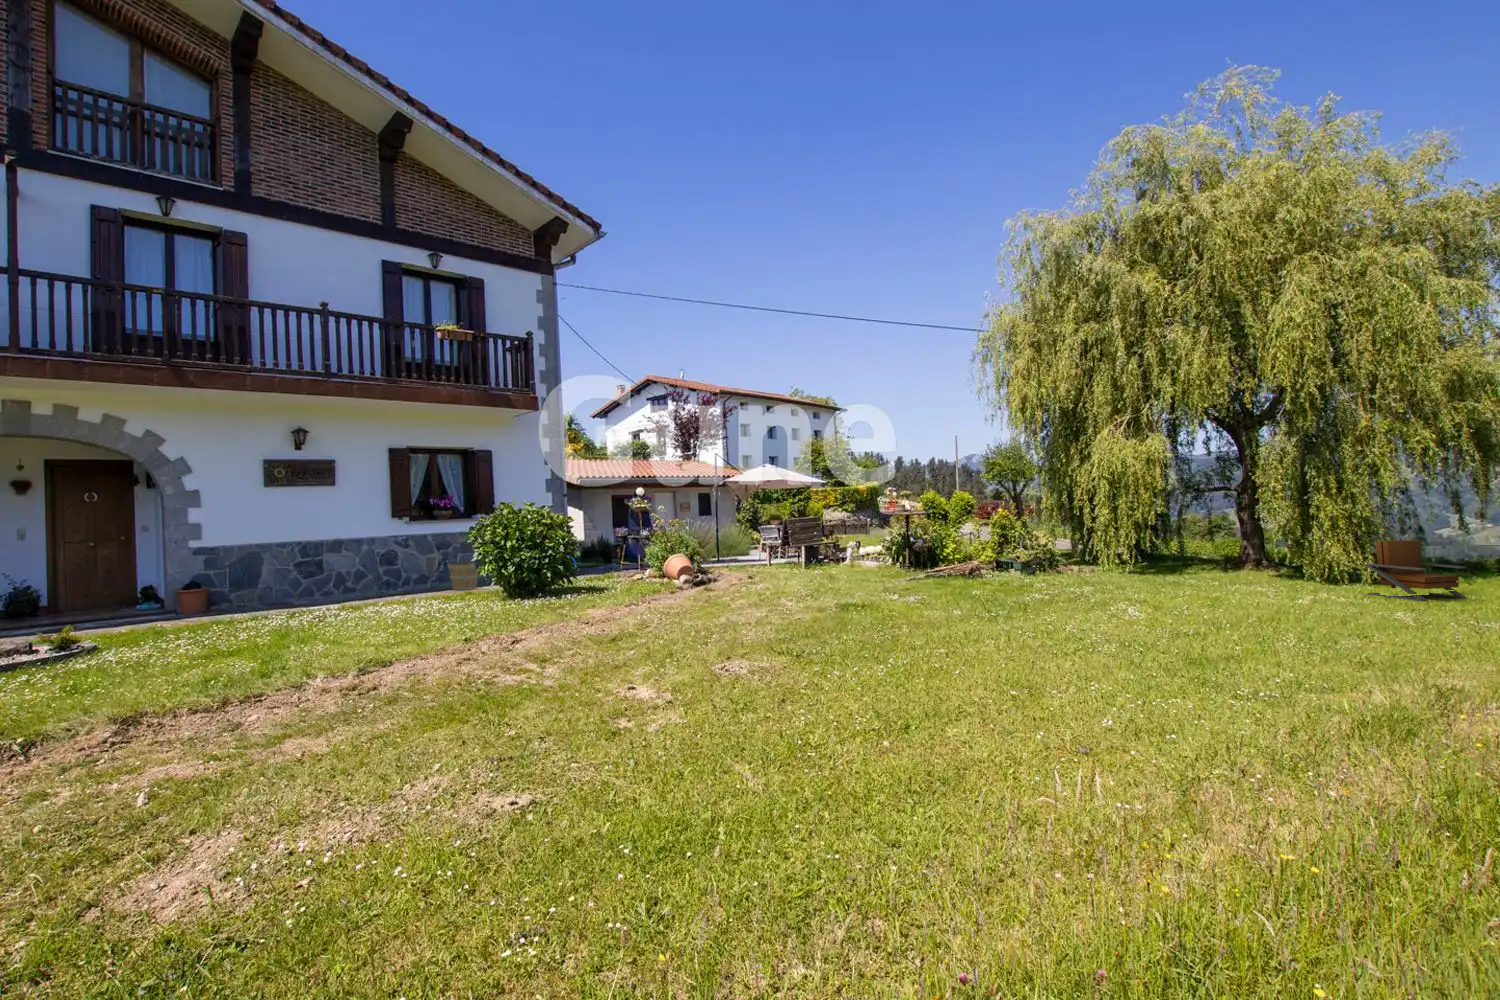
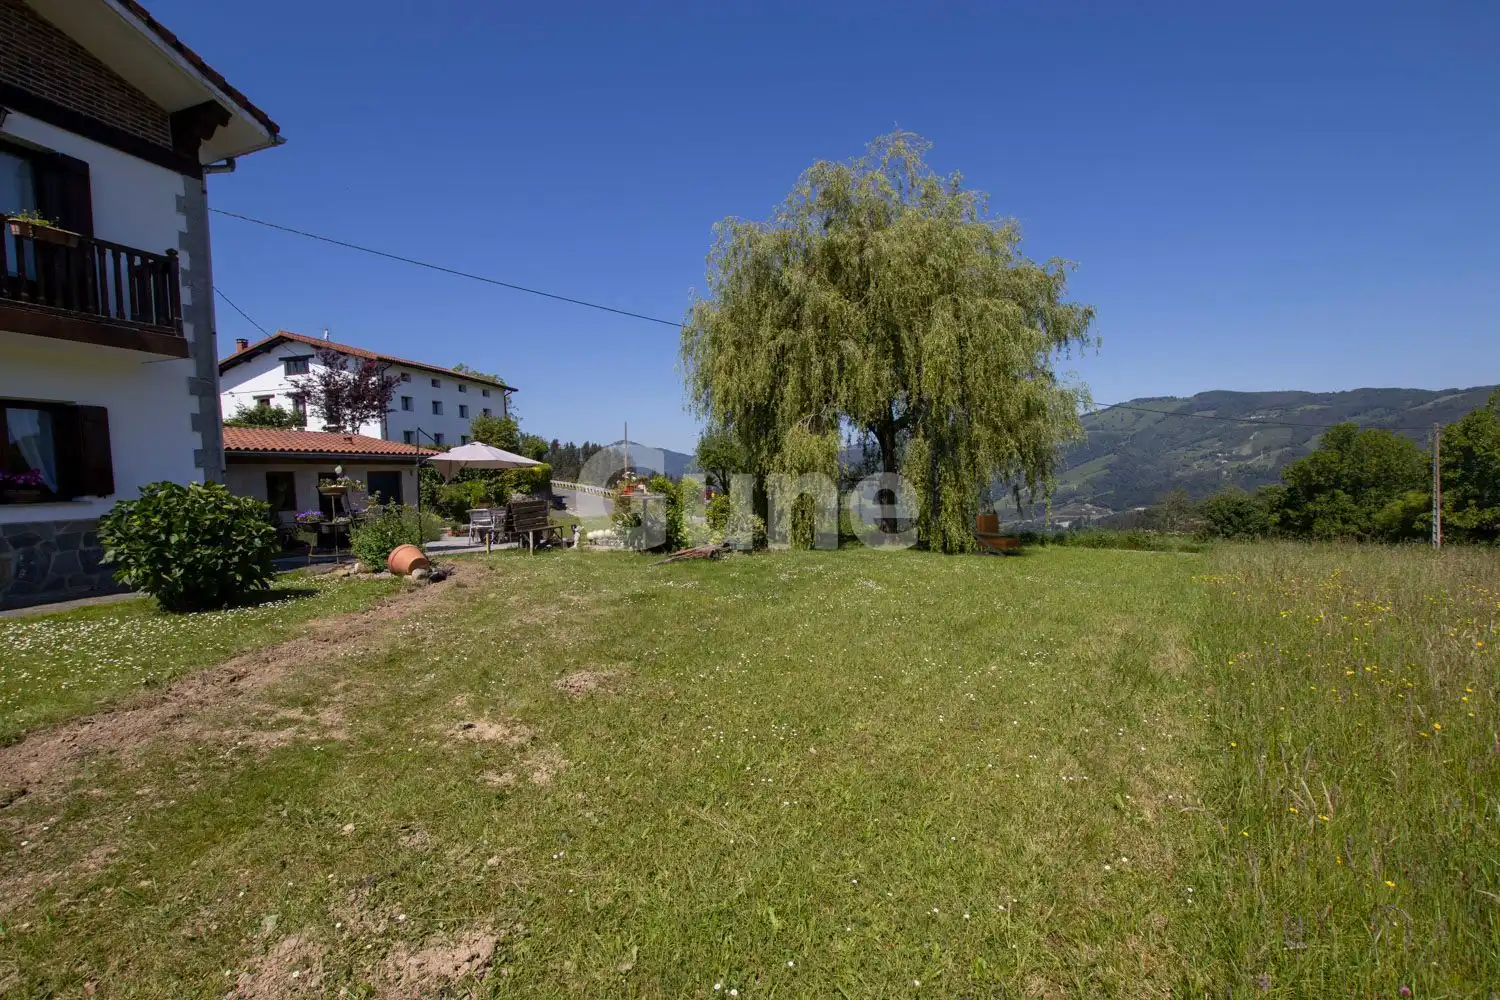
wooden bucket: present [448,561,478,590] -> none [34,560,97,603]

